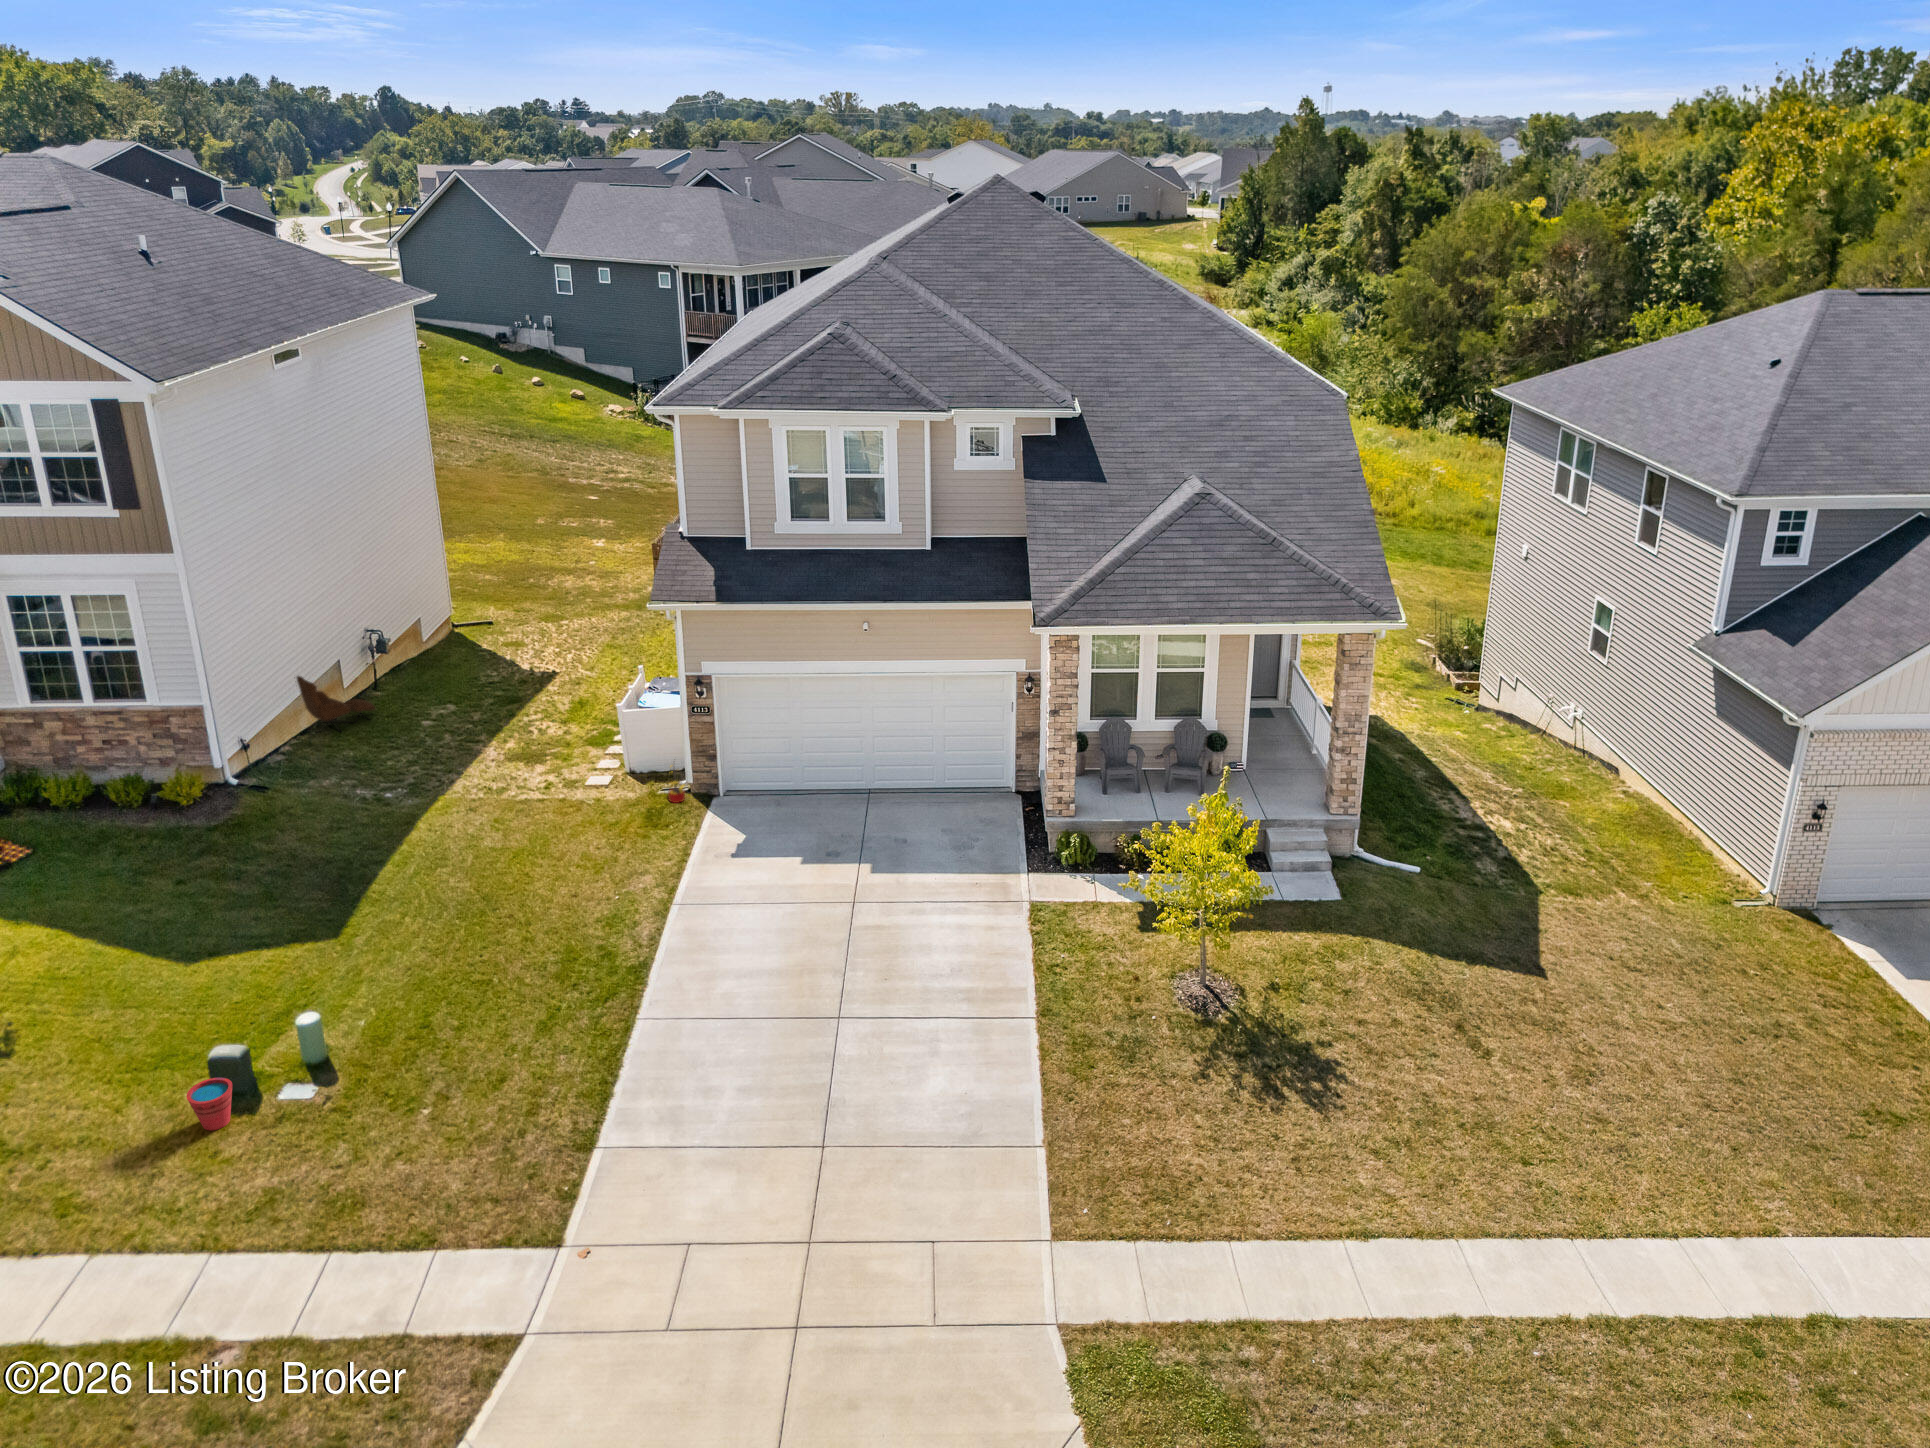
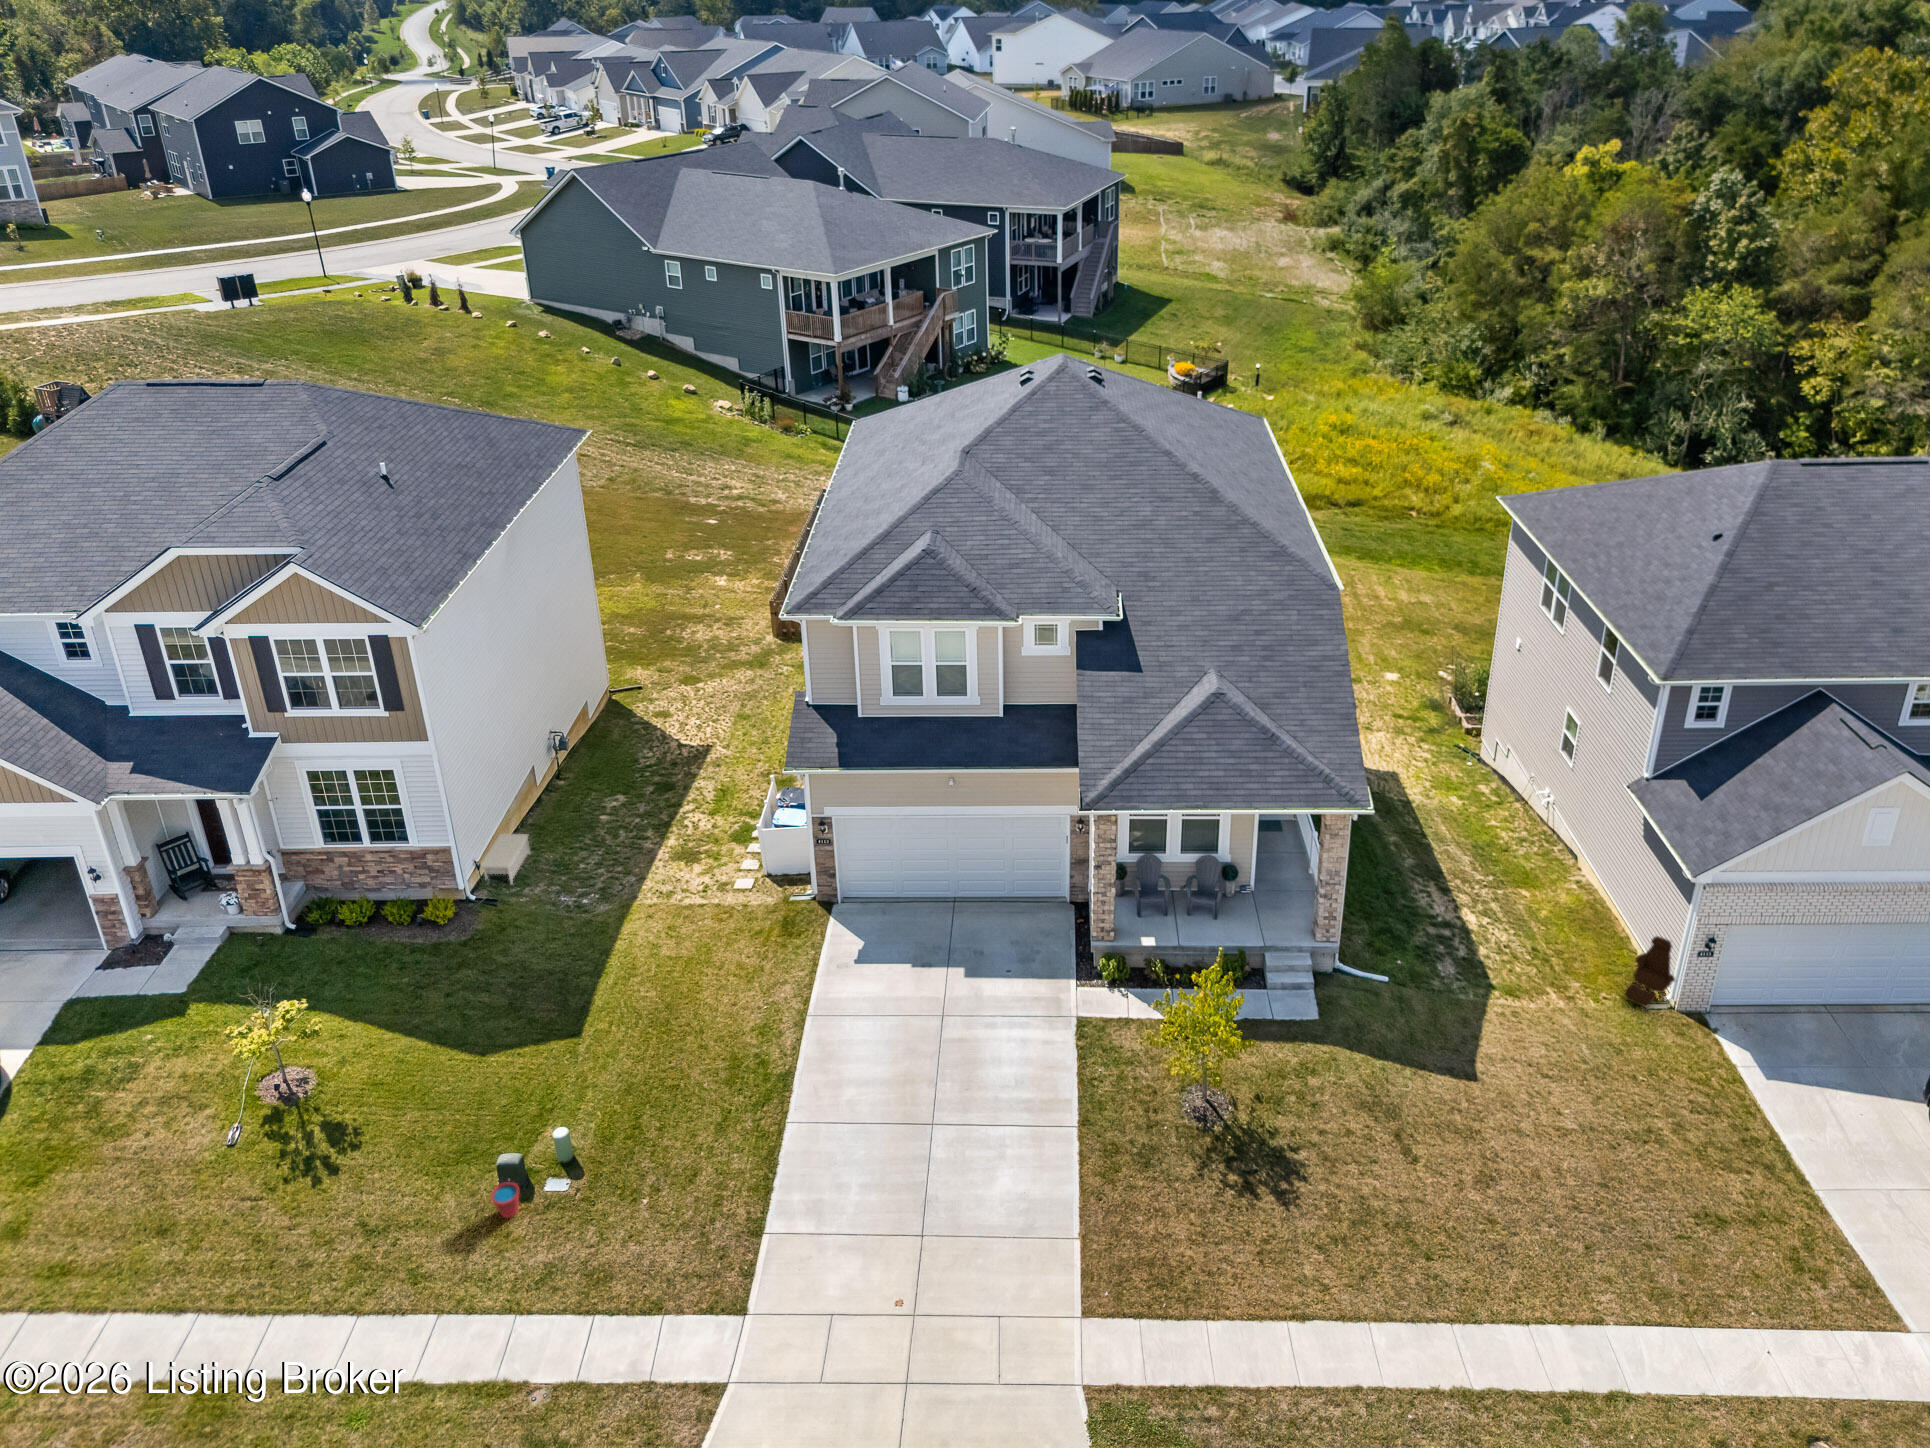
lounge chair: present [297,676,375,731] -> present [1624,936,1675,1009]
storage bench: none [251,721,324,778] -> present [481,834,530,884]
decorative plant: present [668,765,685,803] -> none [798,872,812,908]

